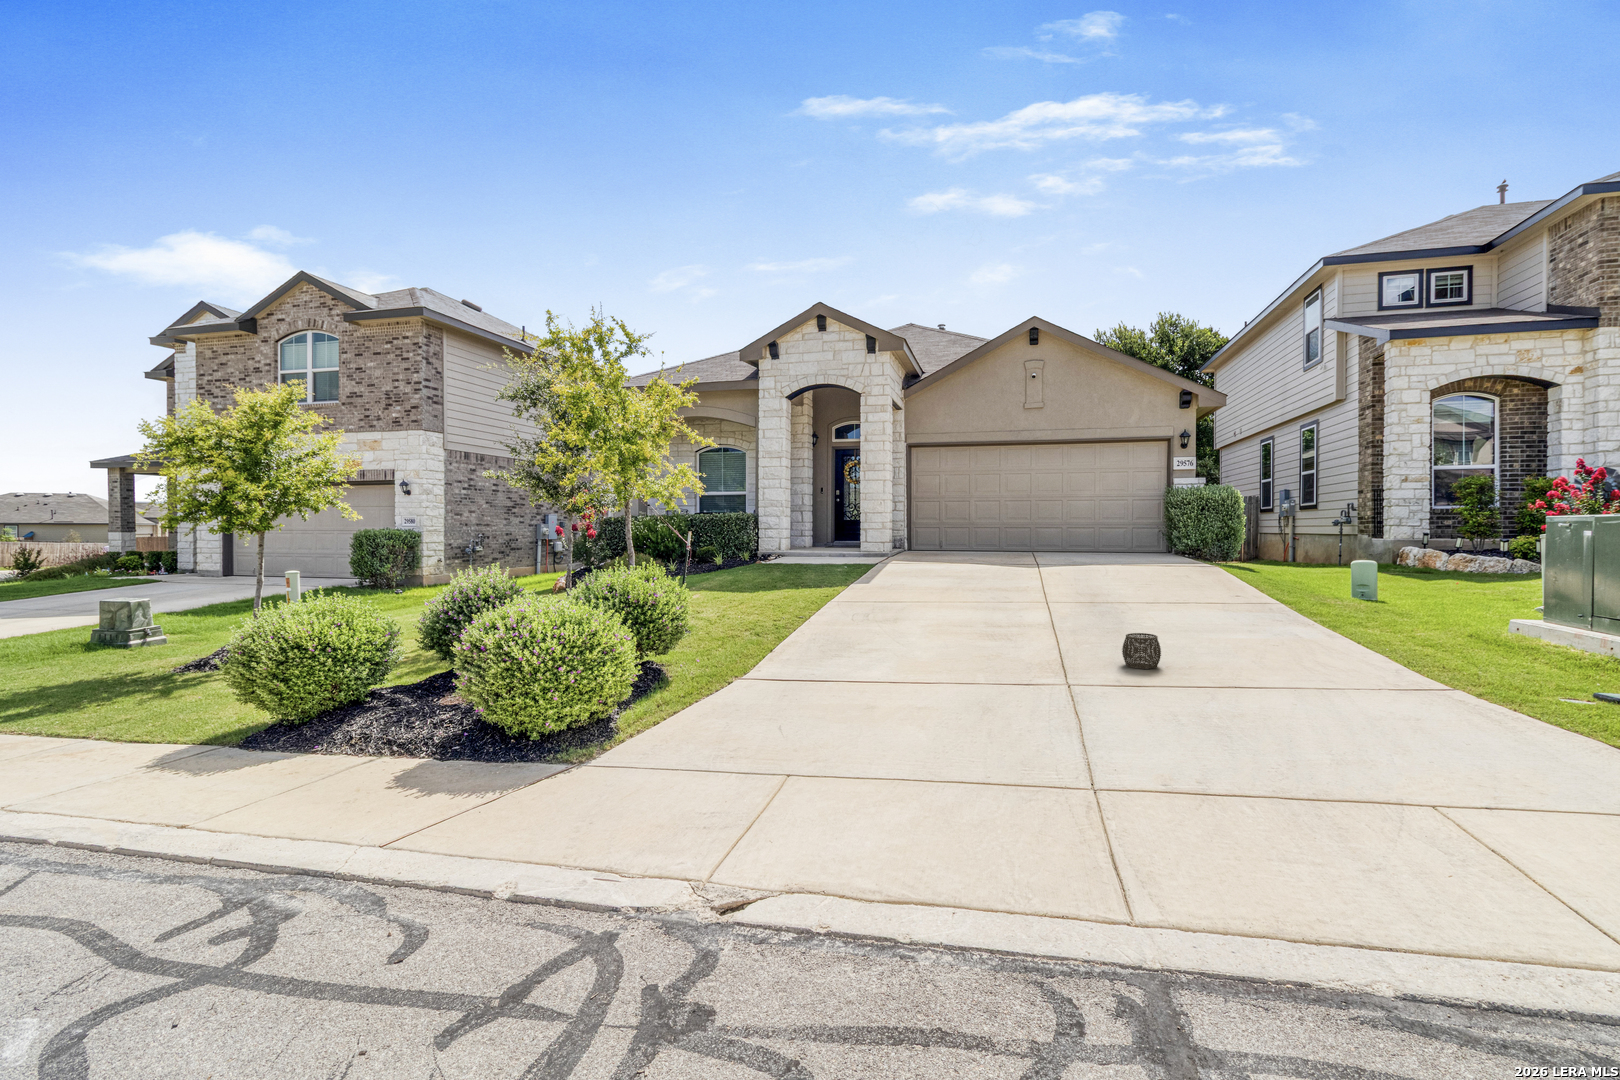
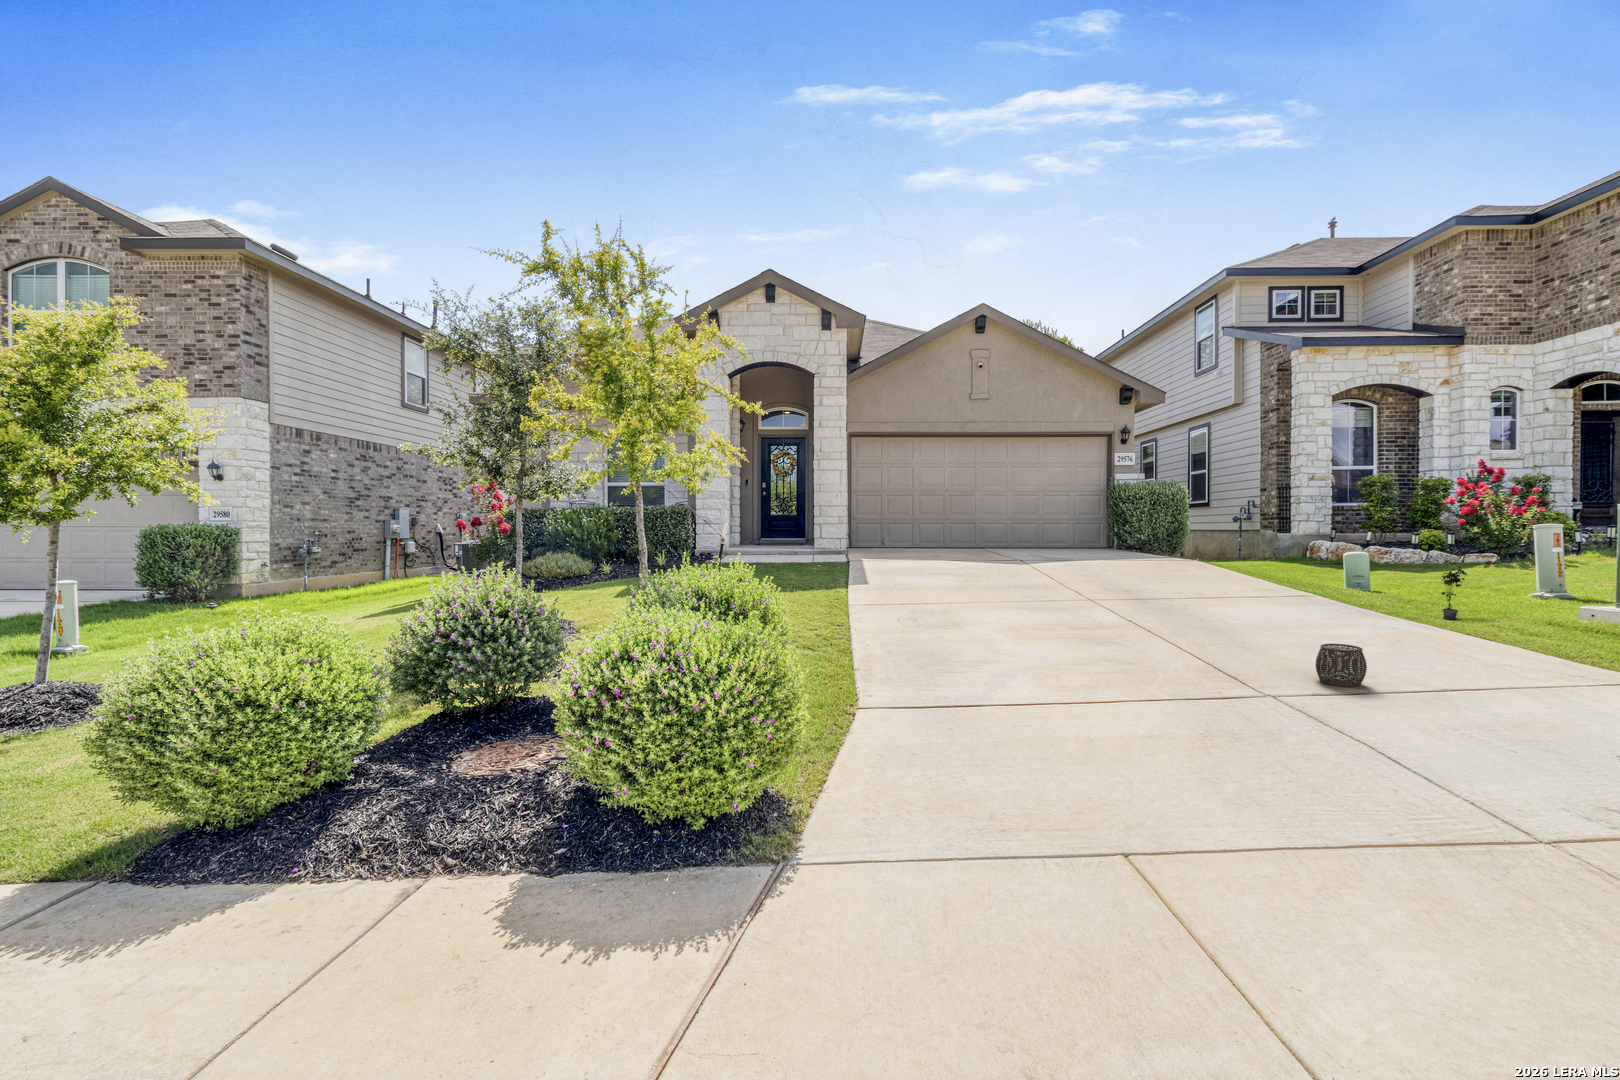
potted plant: none [1365,571,1392,622] -> present [1441,567,1467,620]

